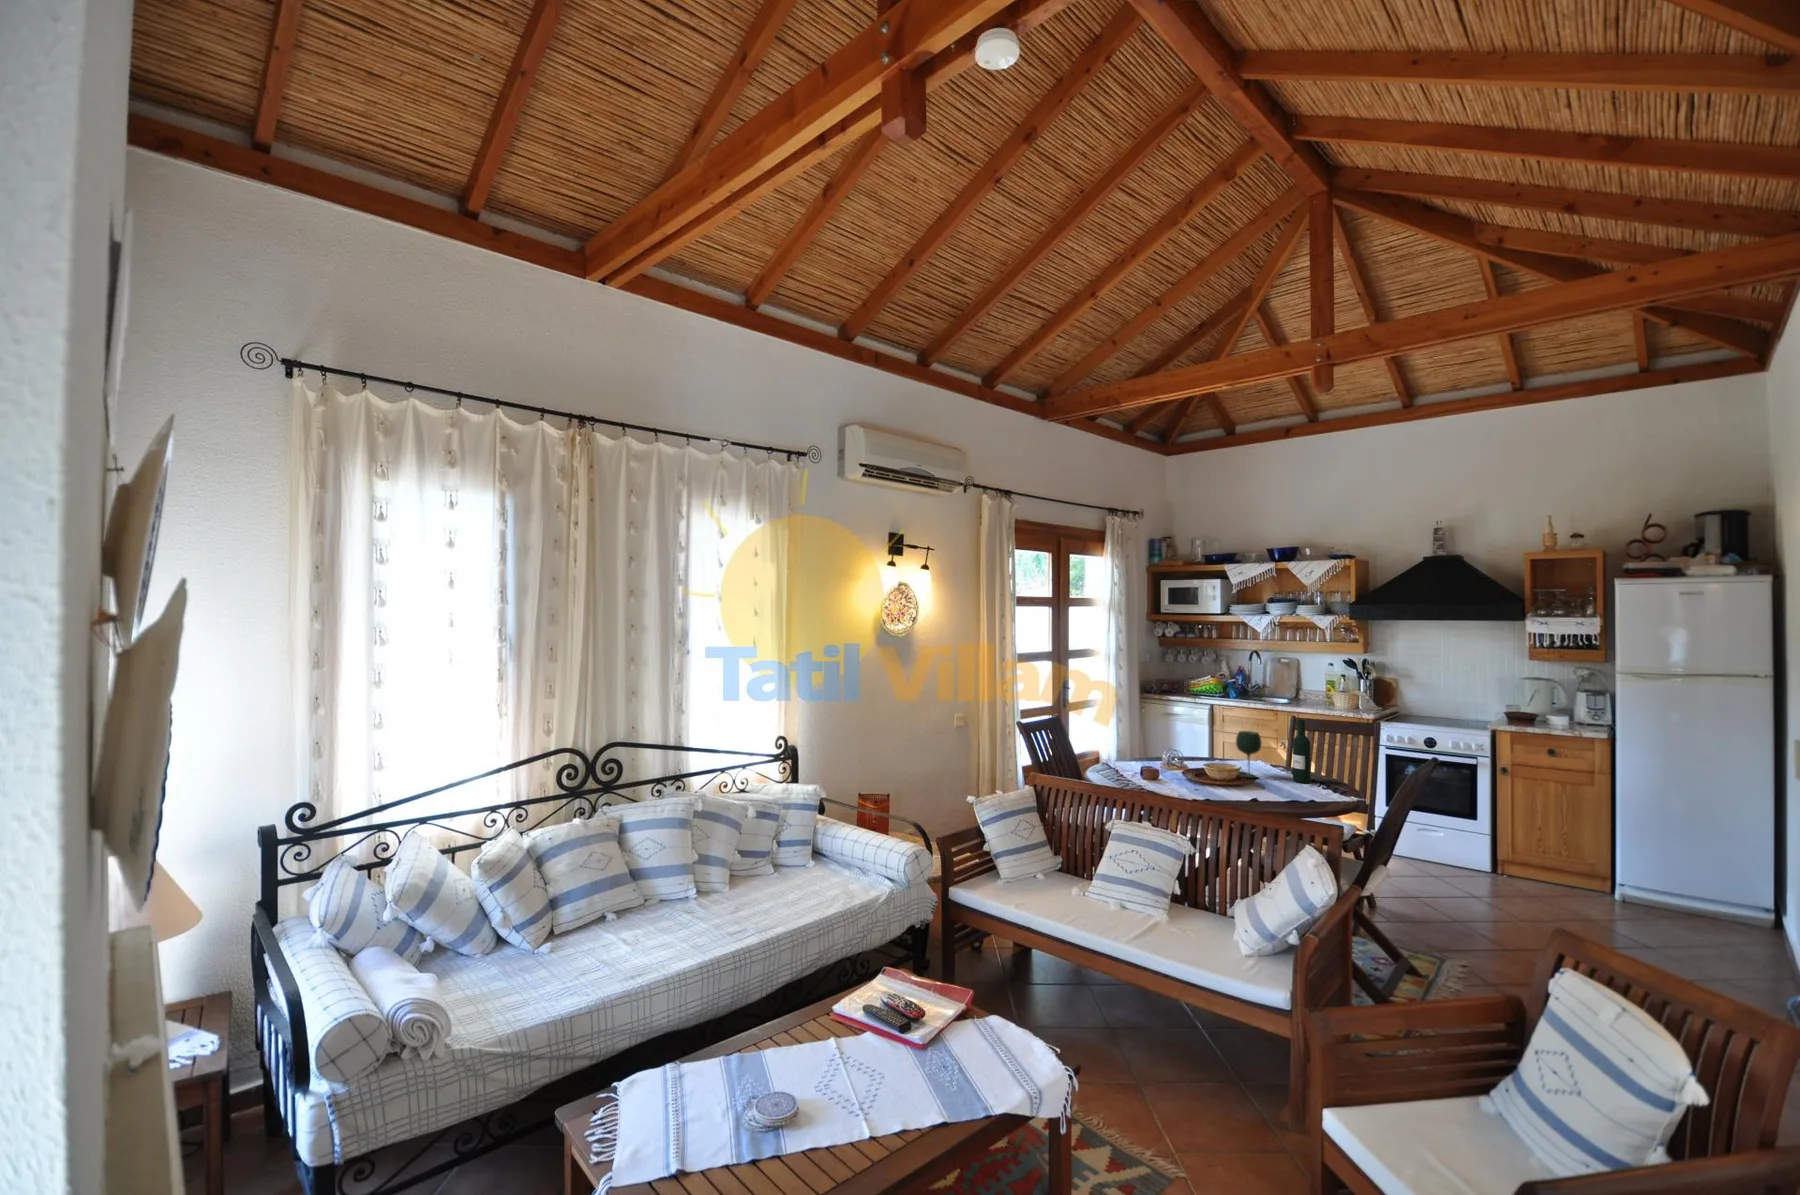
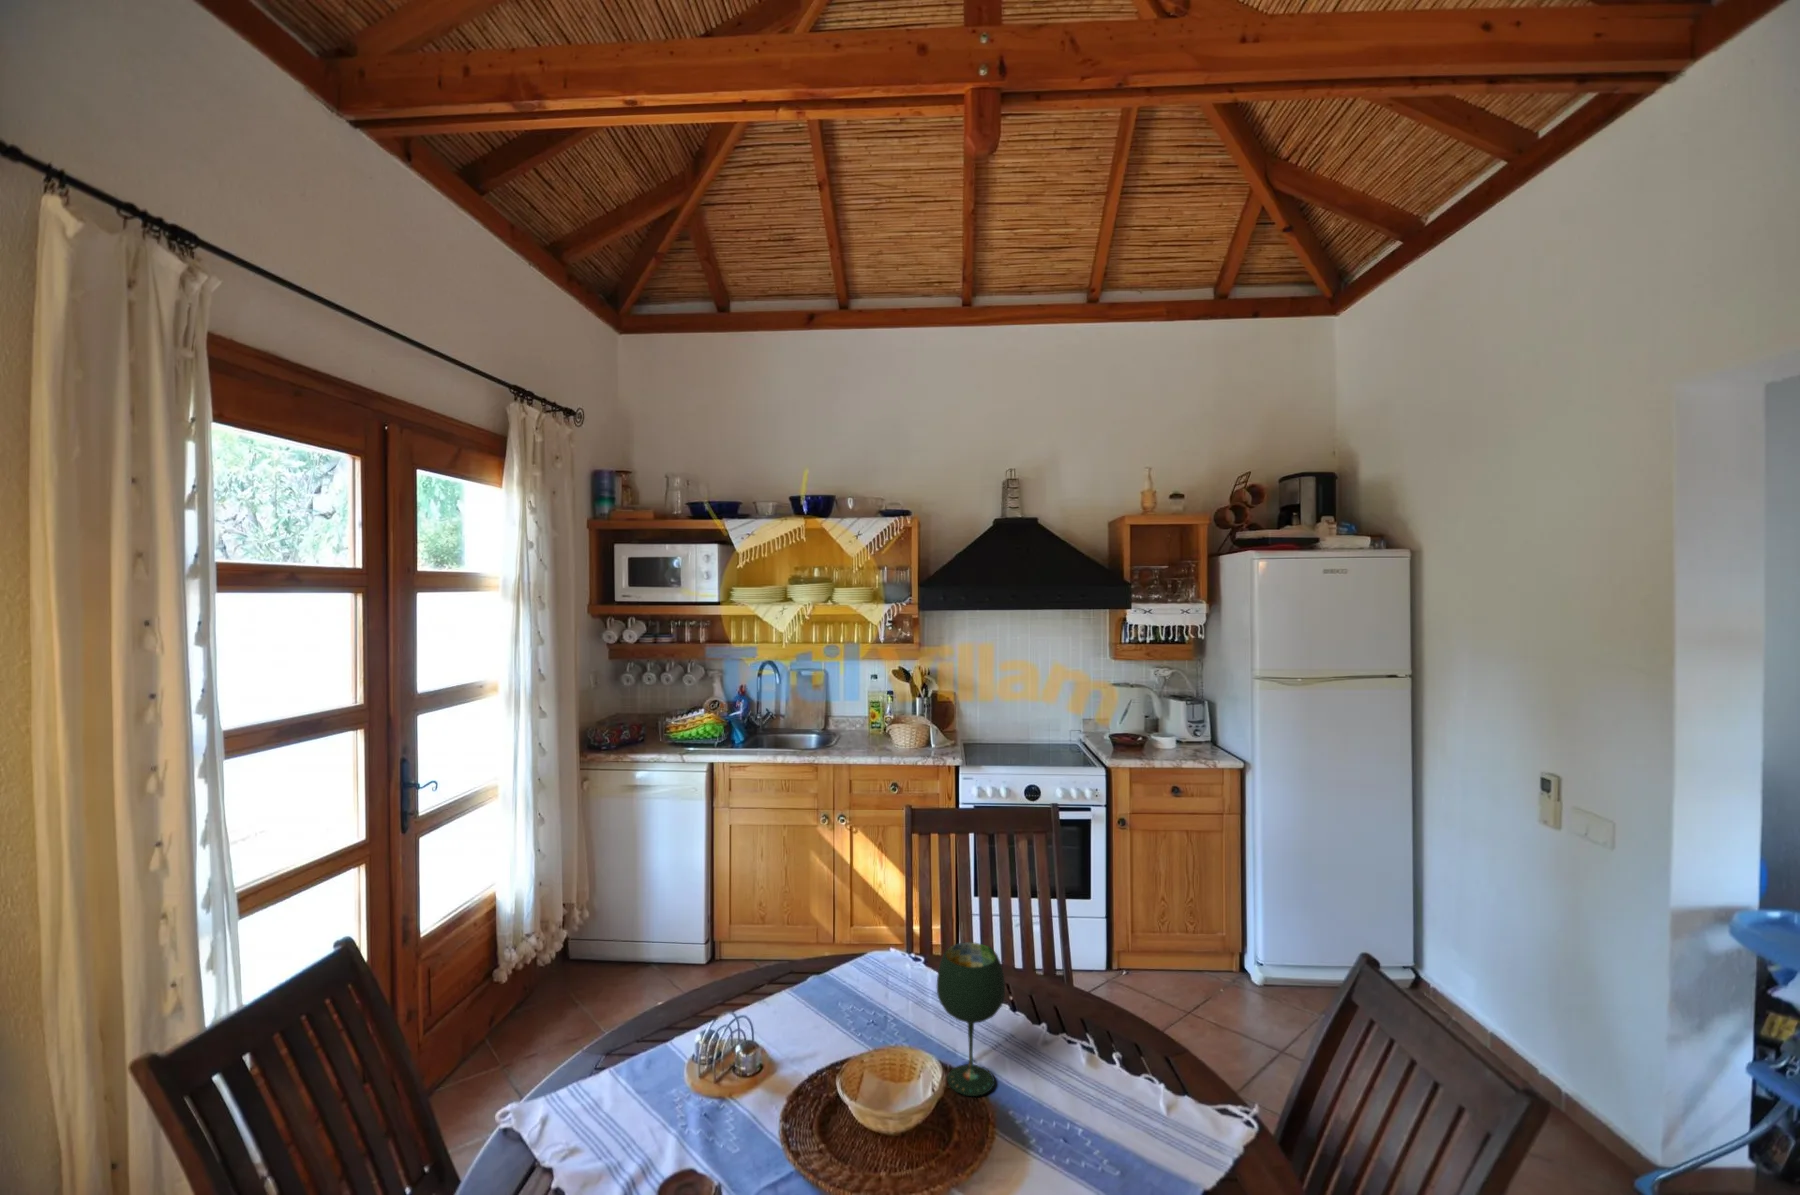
wine bottle: present [1293,720,1310,783] -> none [1055,884,1096,1057]

